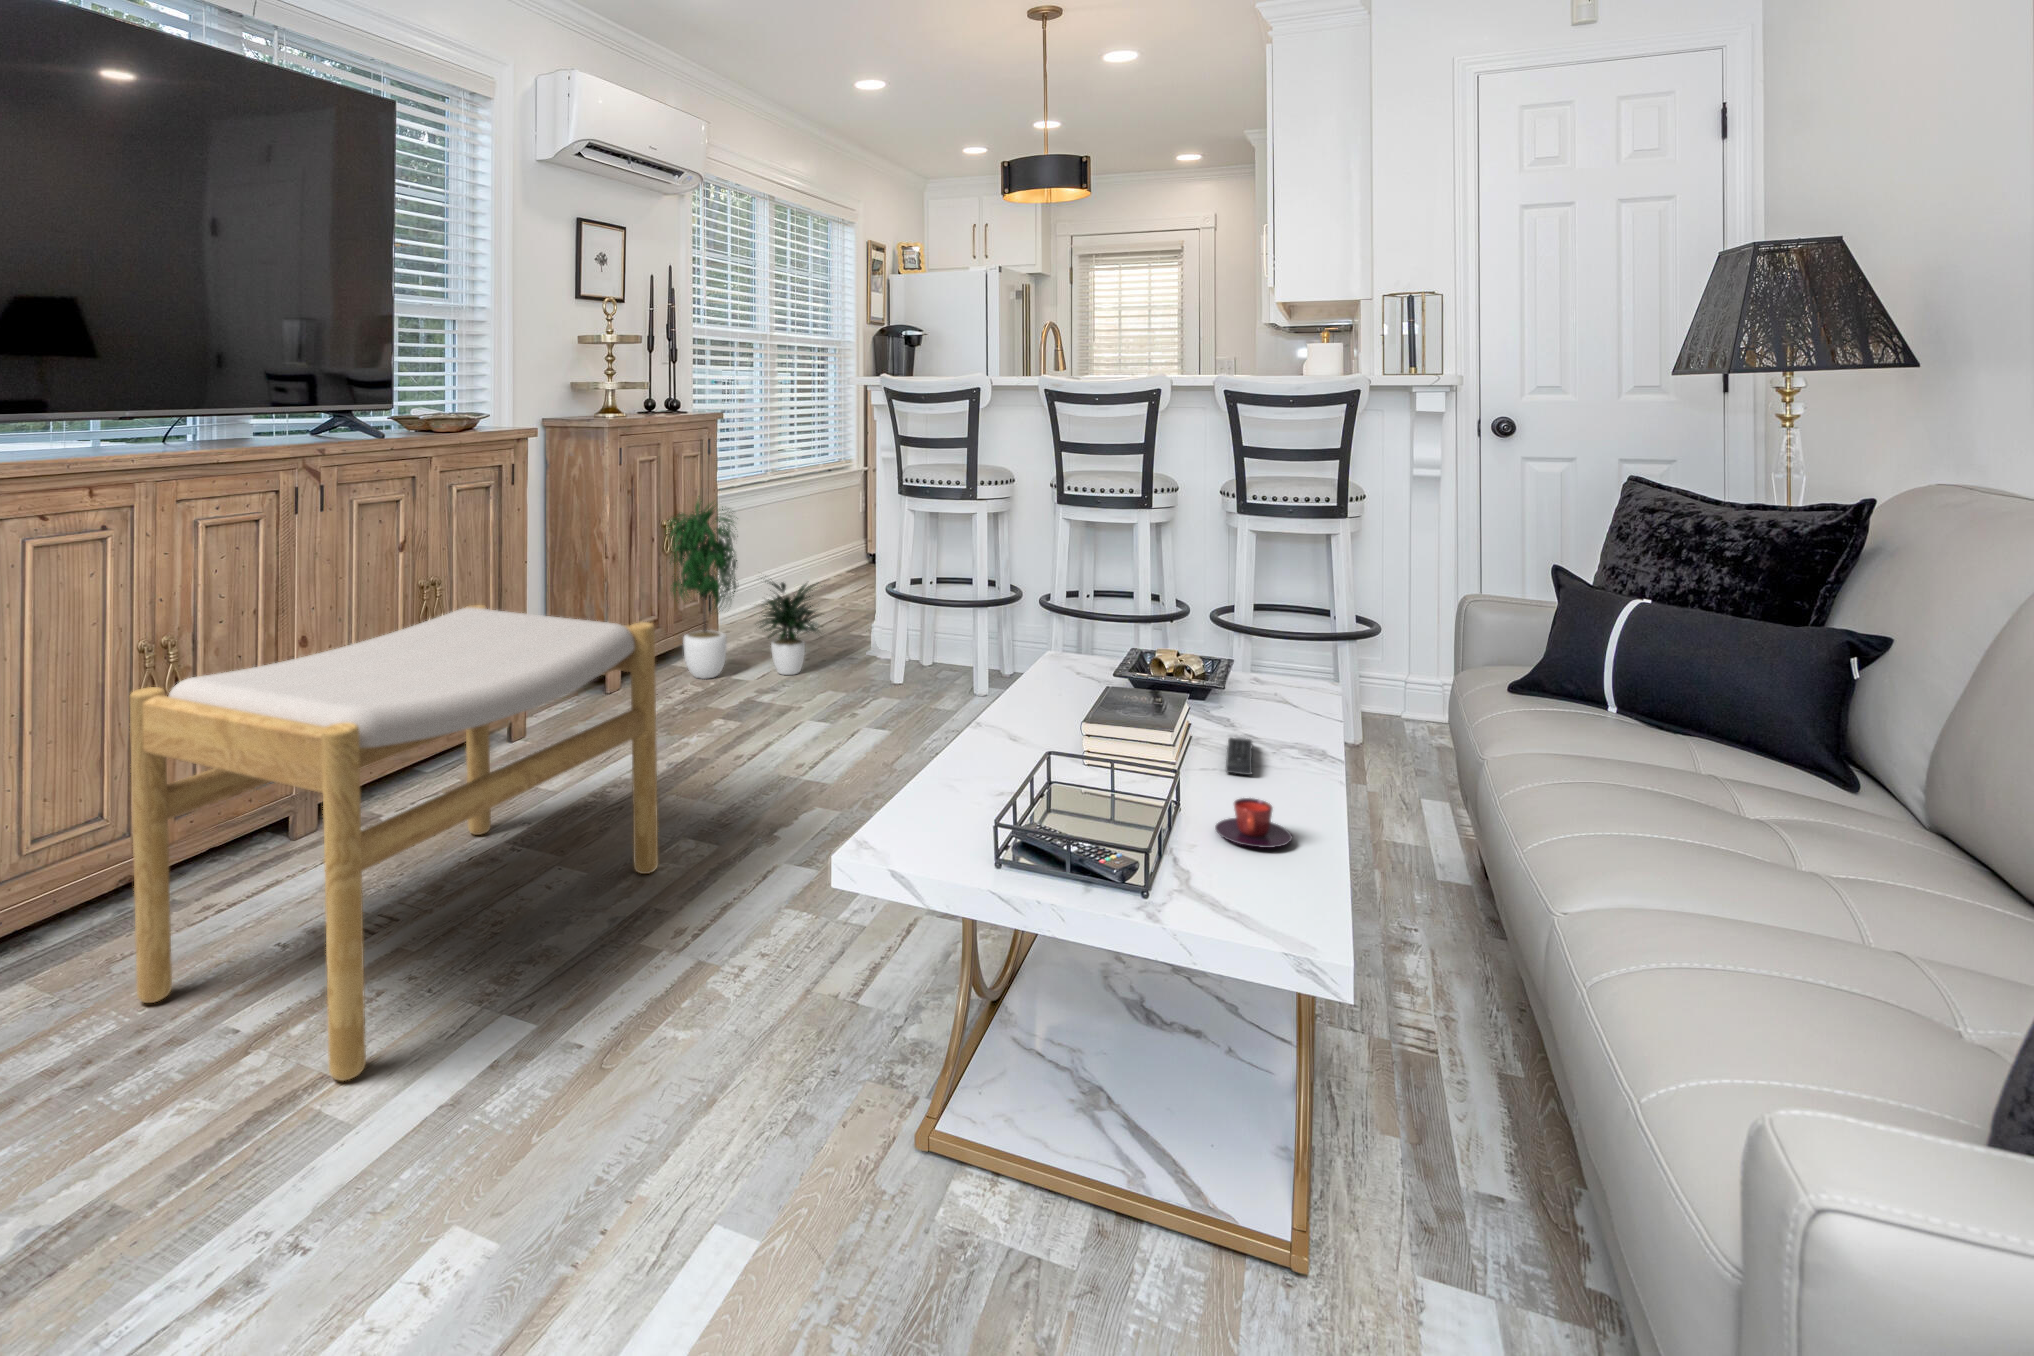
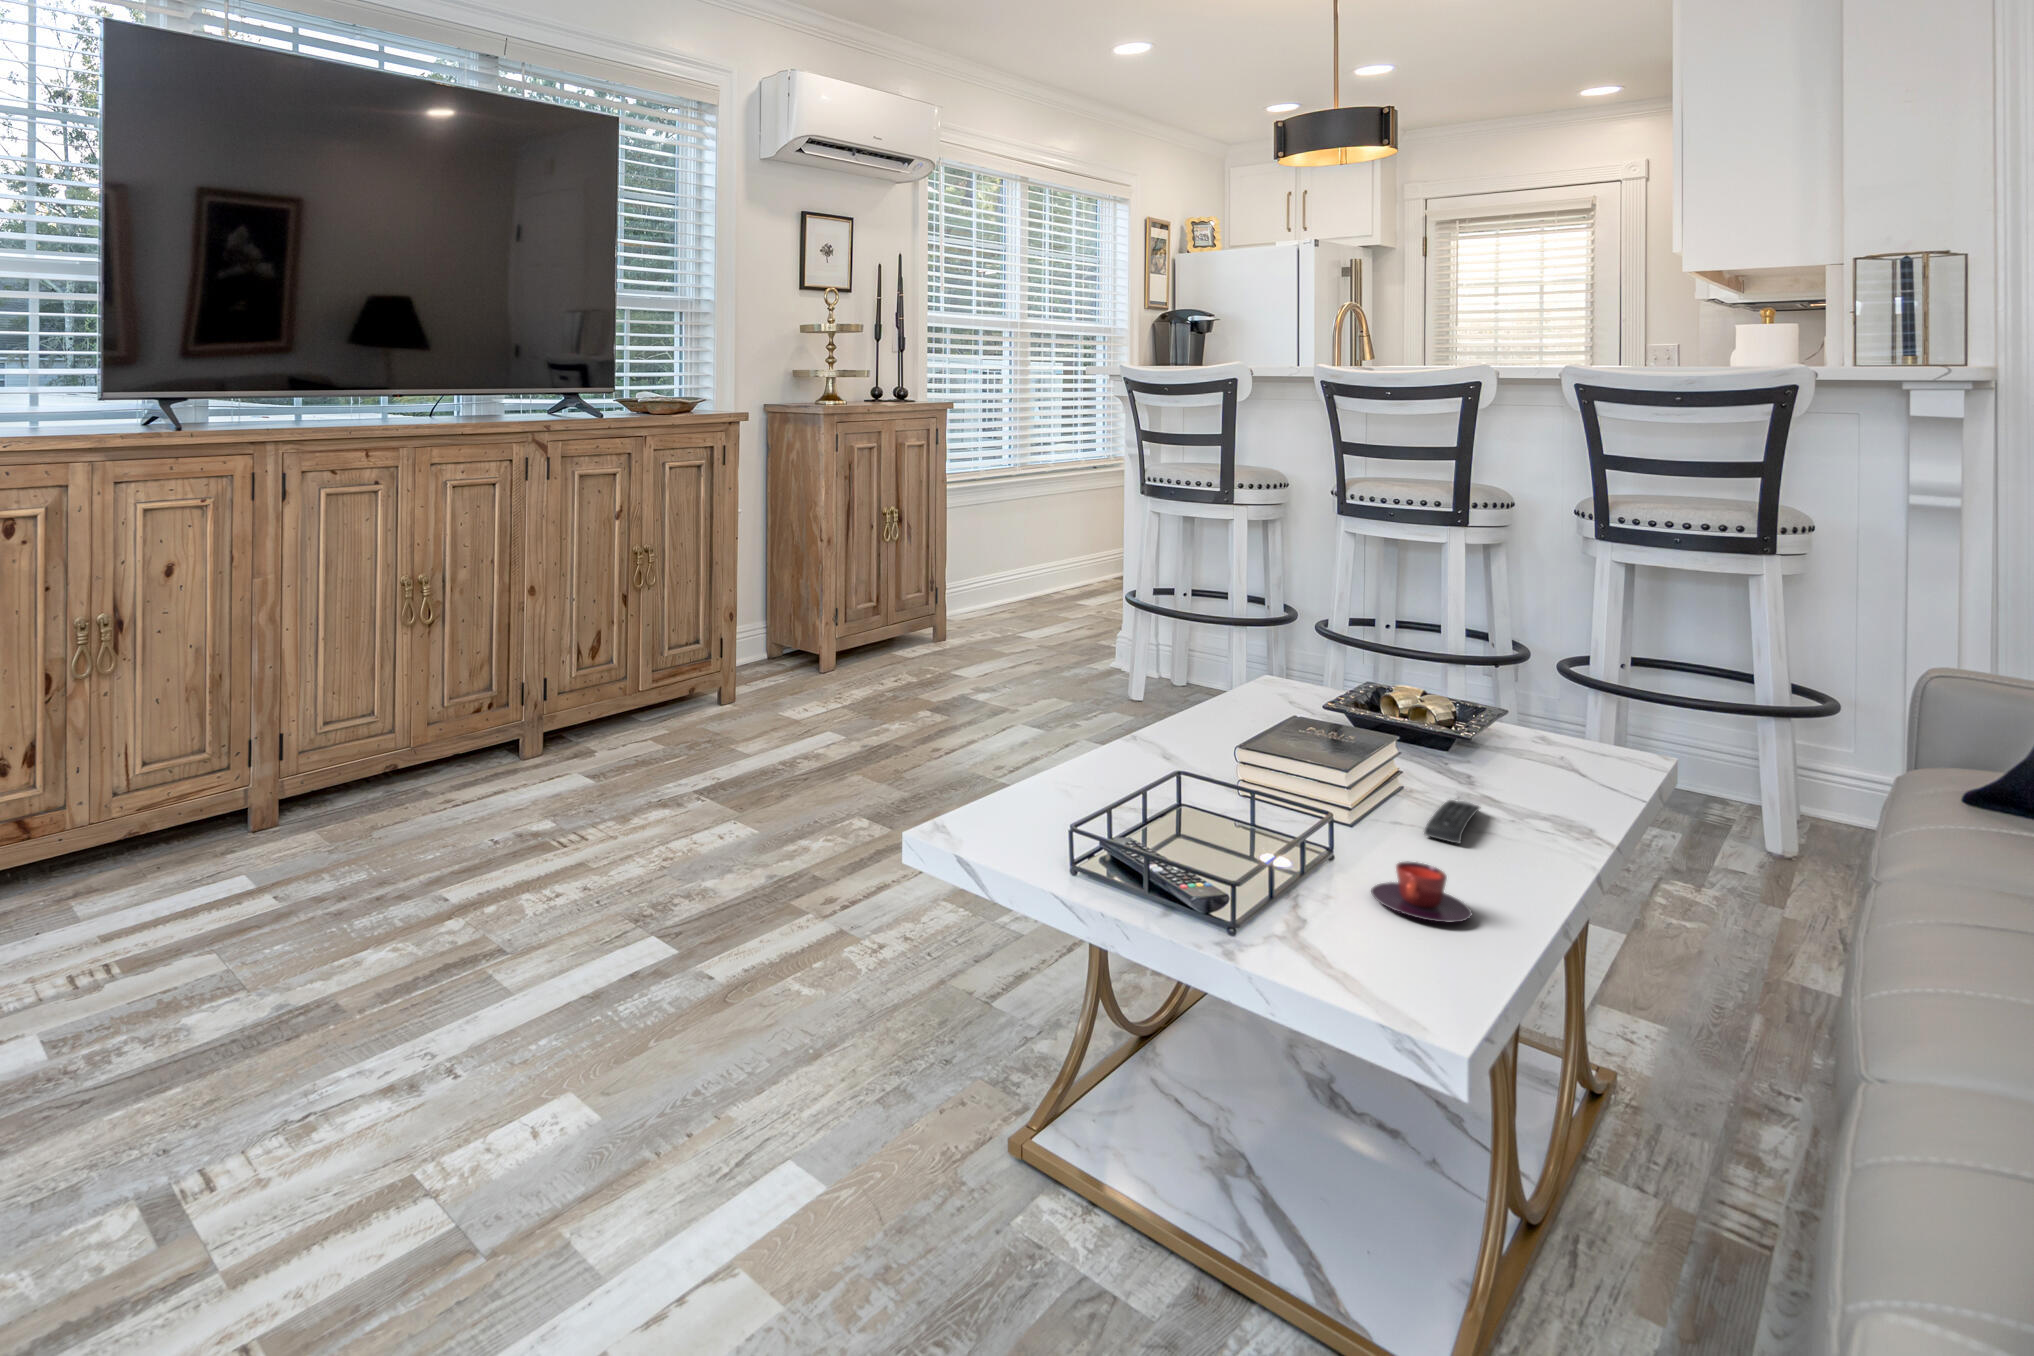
potted plant: present [665,496,822,679] -> none [883,484,1059,677]
footstool: present [130,605,658,1080] -> none [382,572,827,959]

